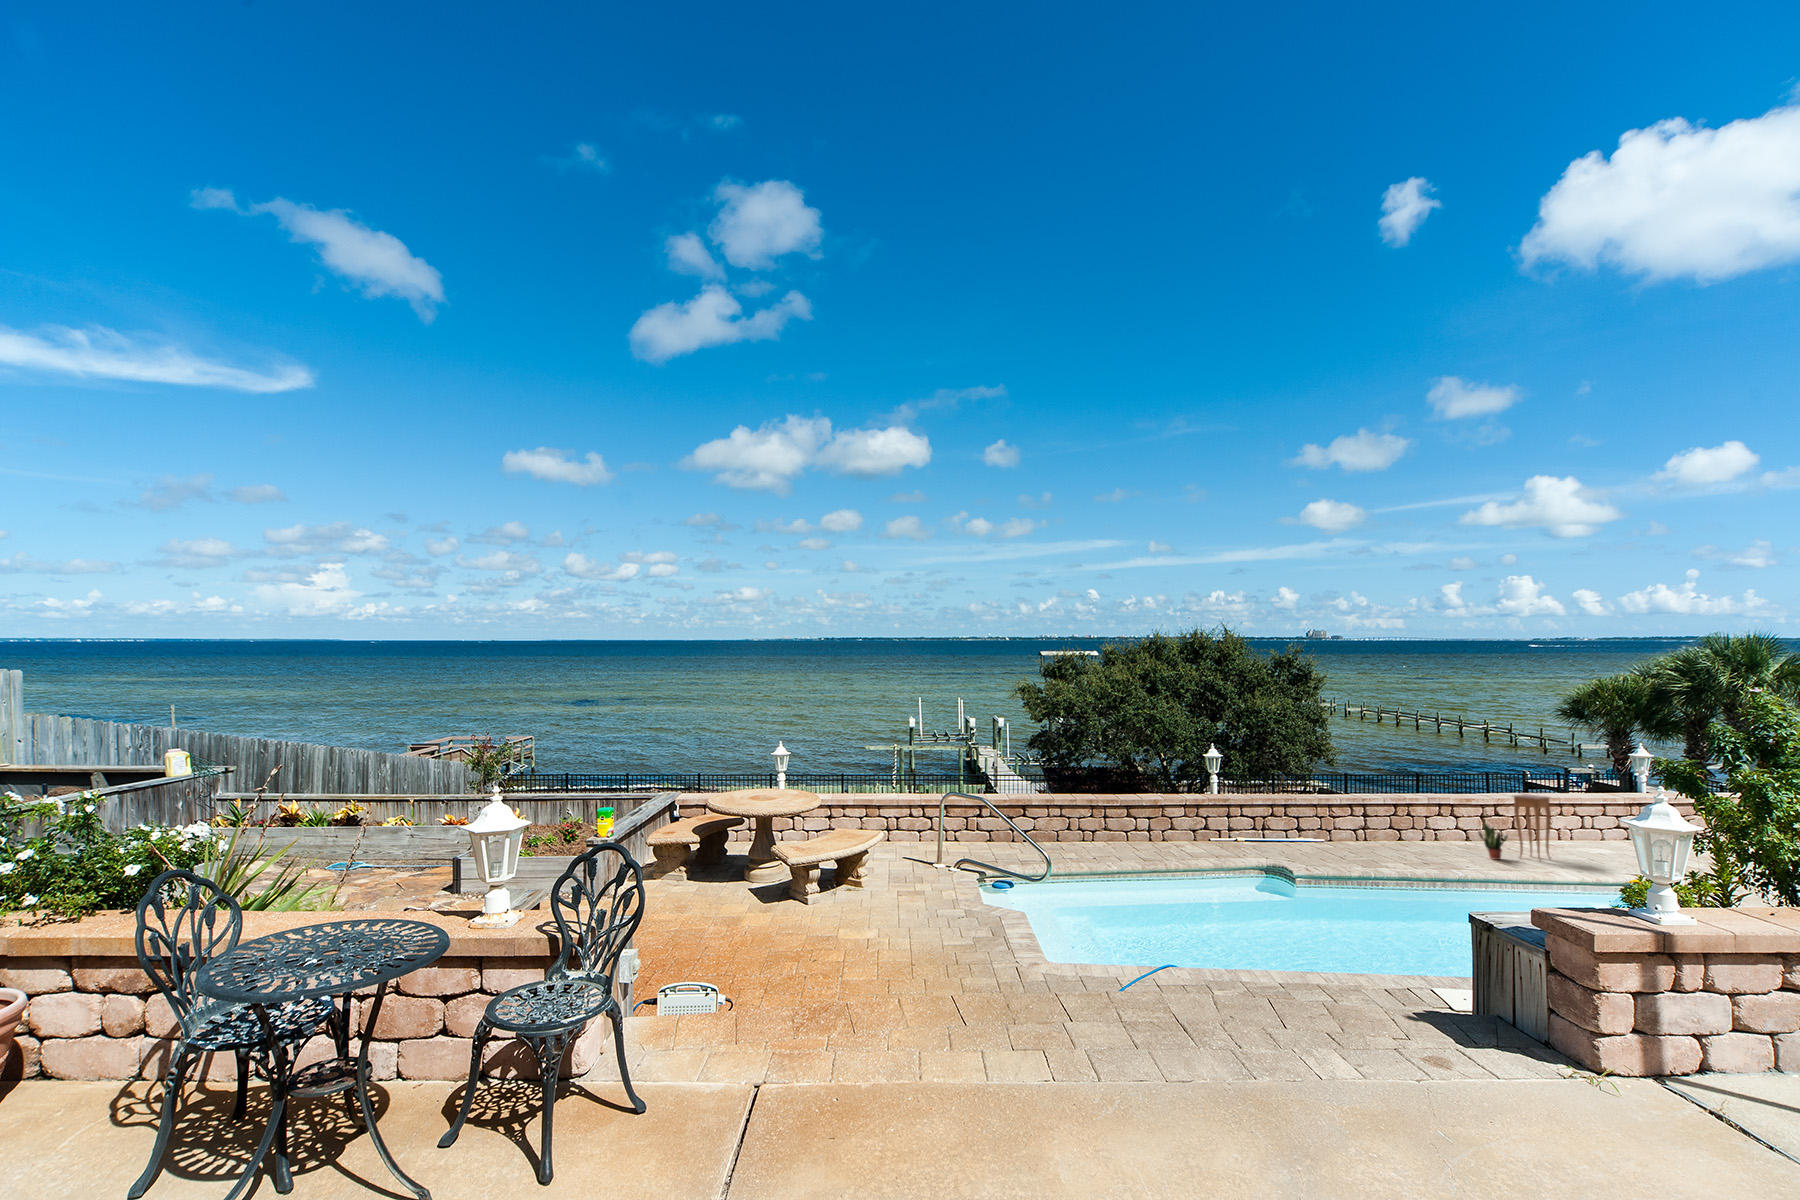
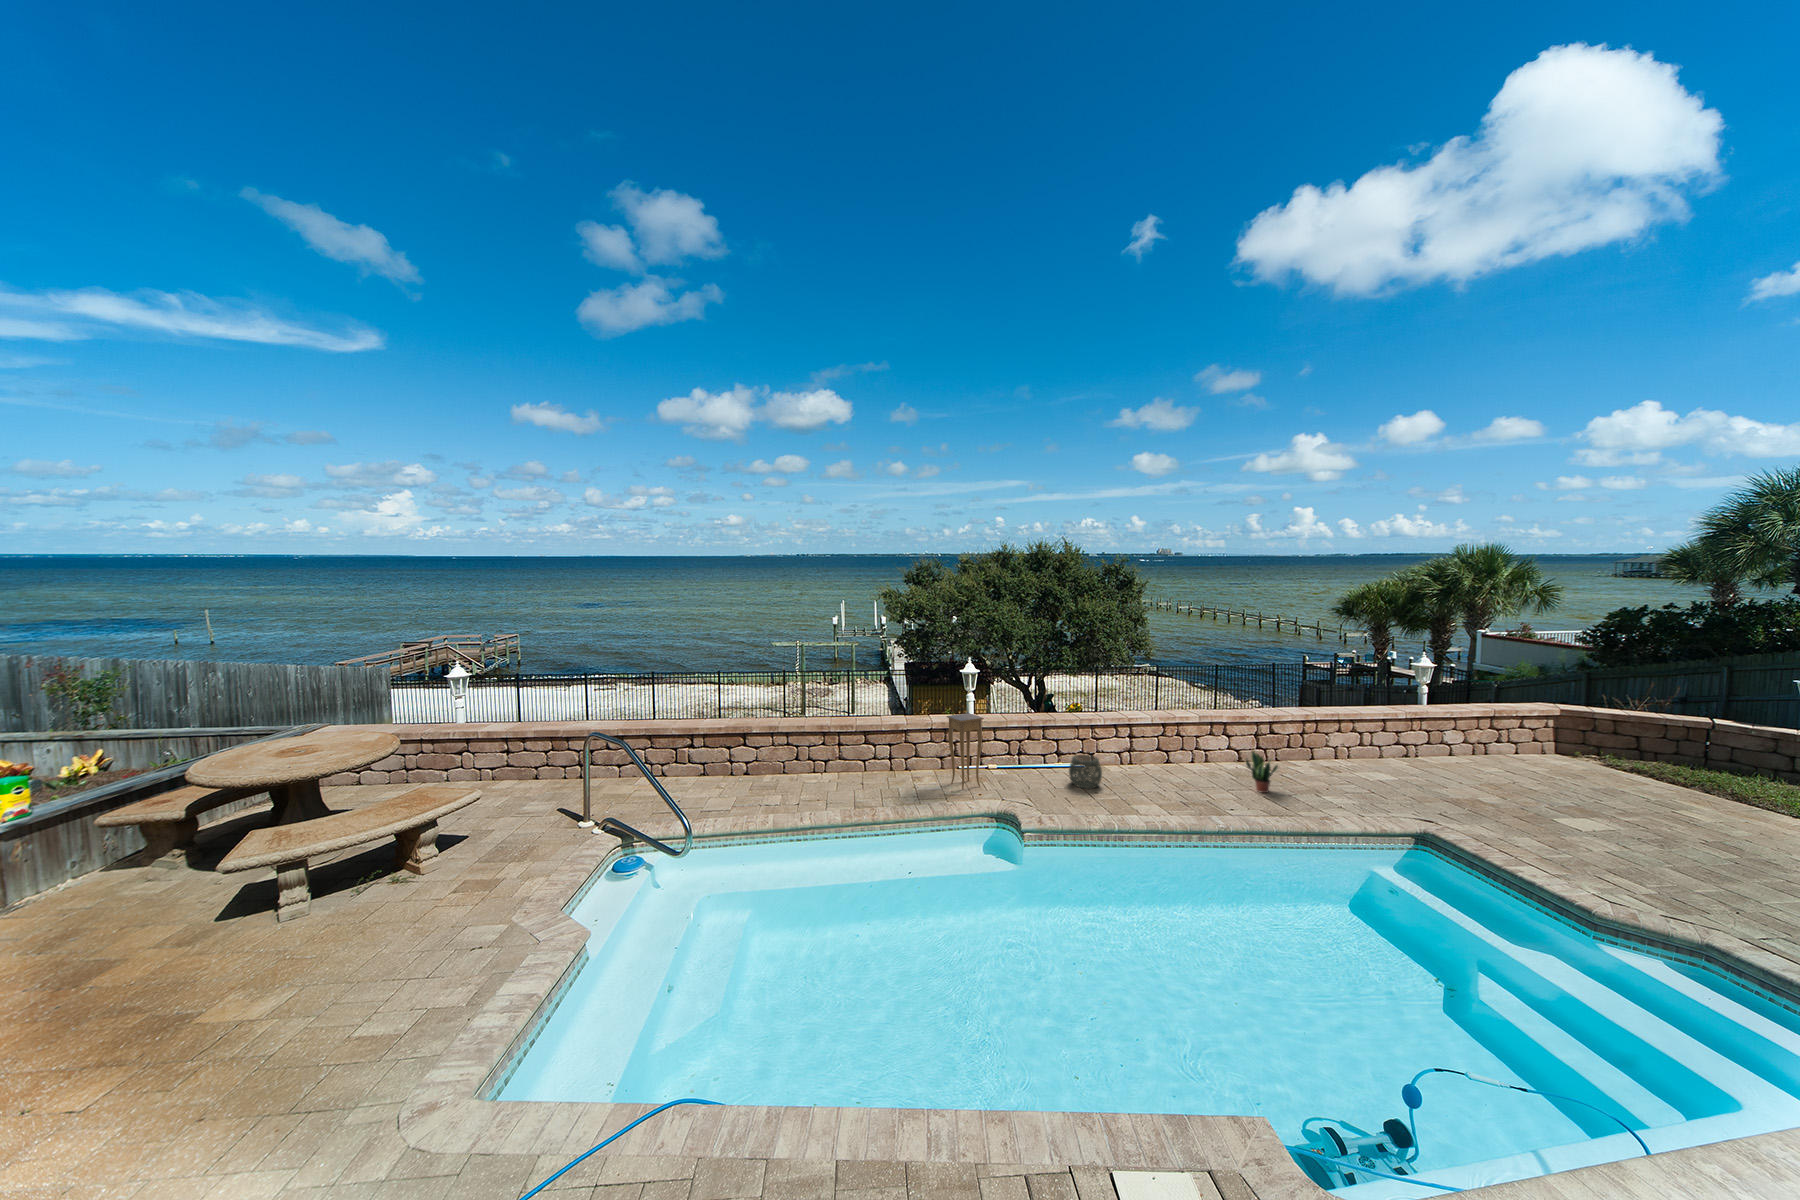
side table: present [1513,794,1551,860] -> present [947,713,984,790]
woven basket: none [1319,827,1350,855] -> present [1069,755,1102,789]

